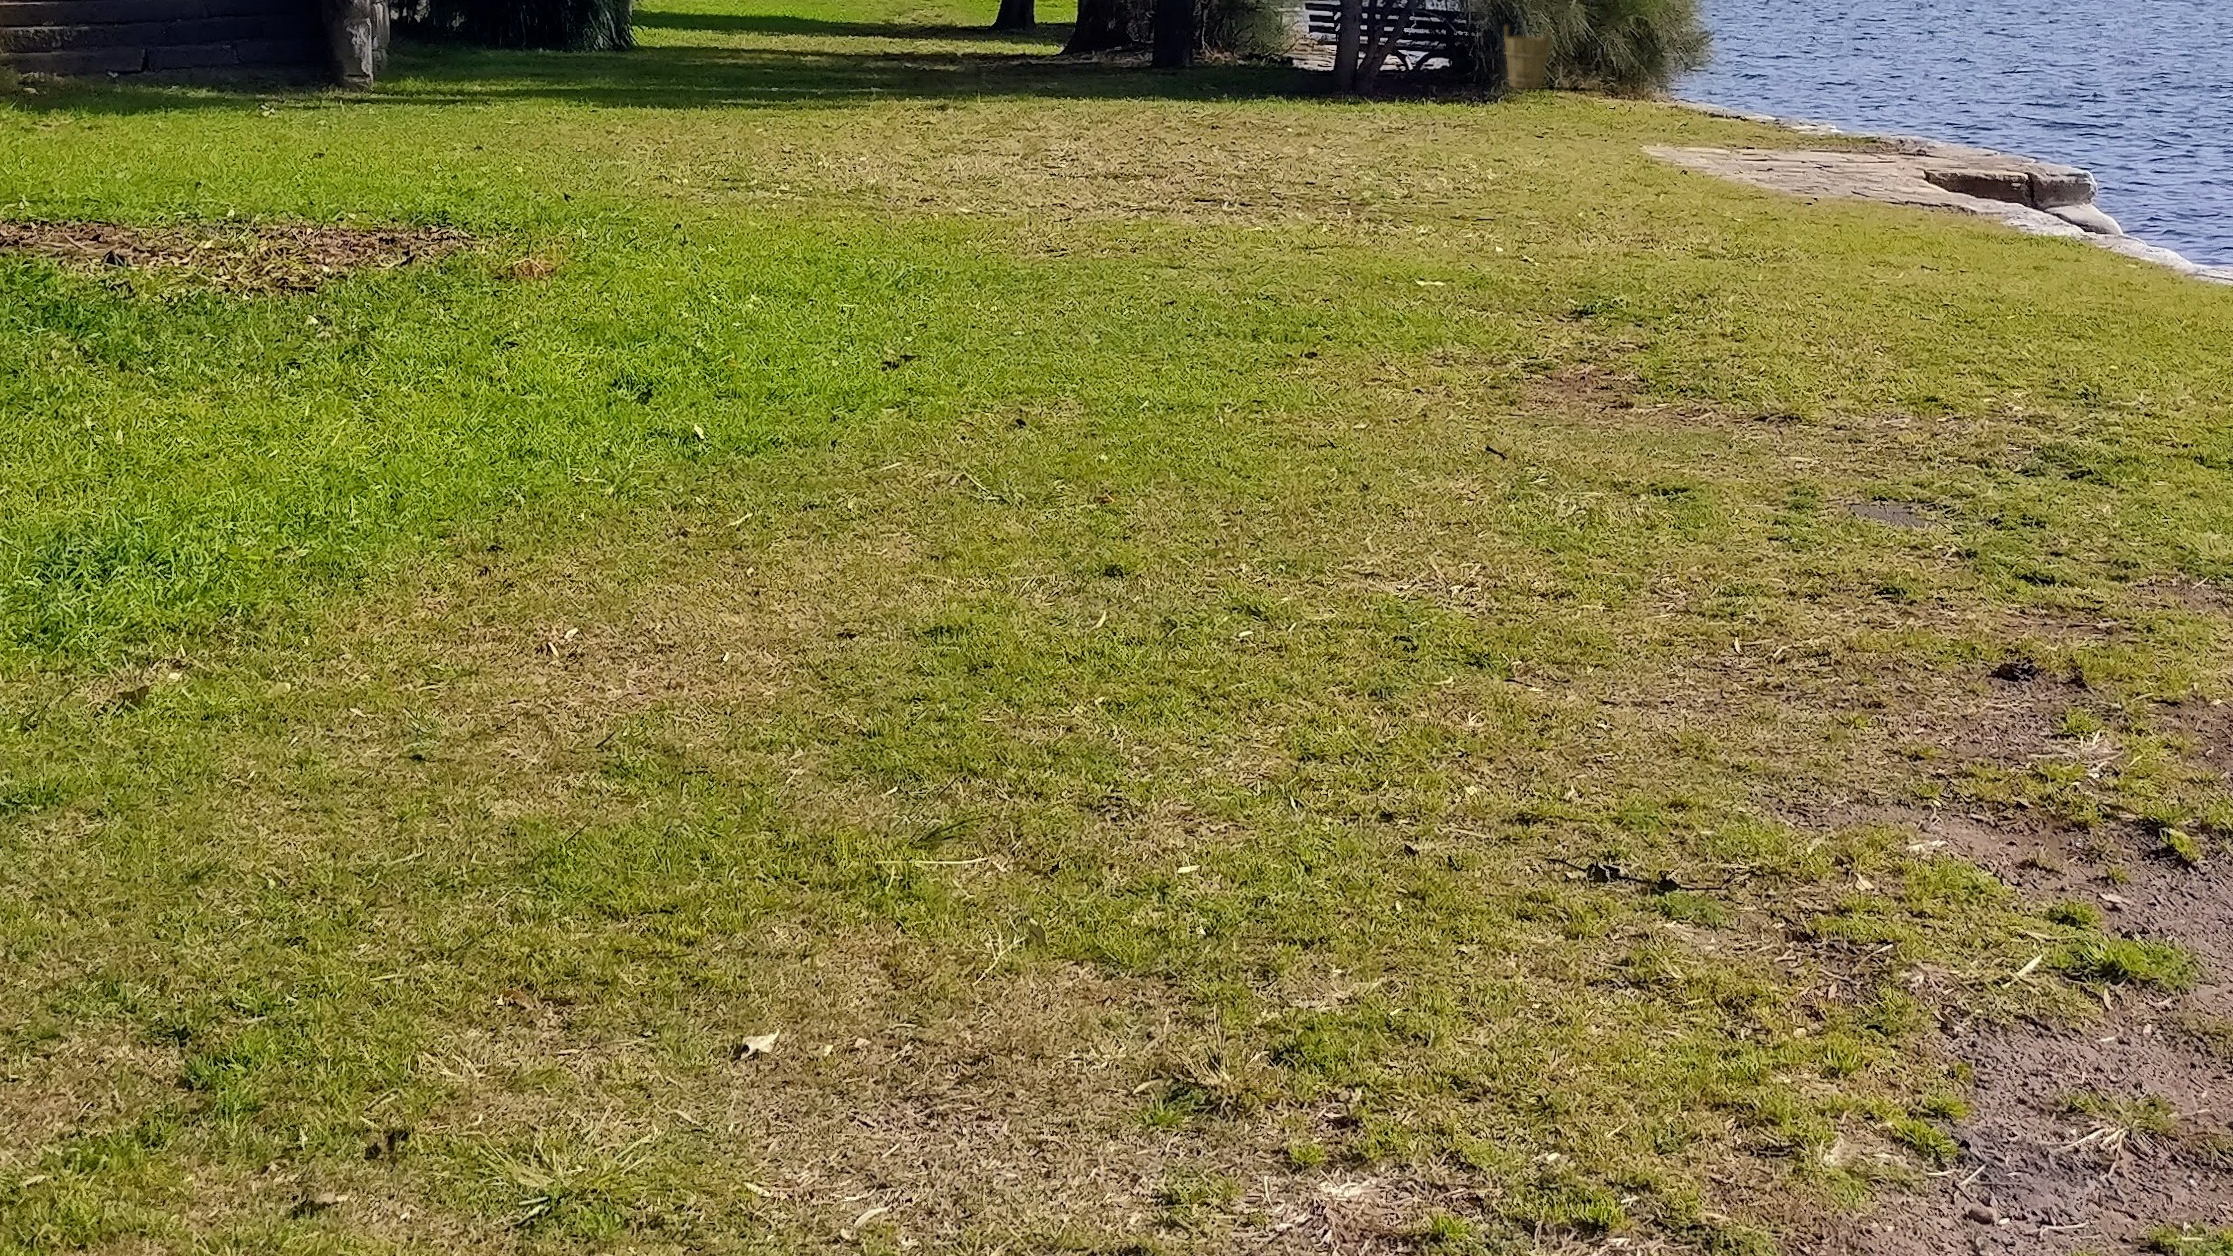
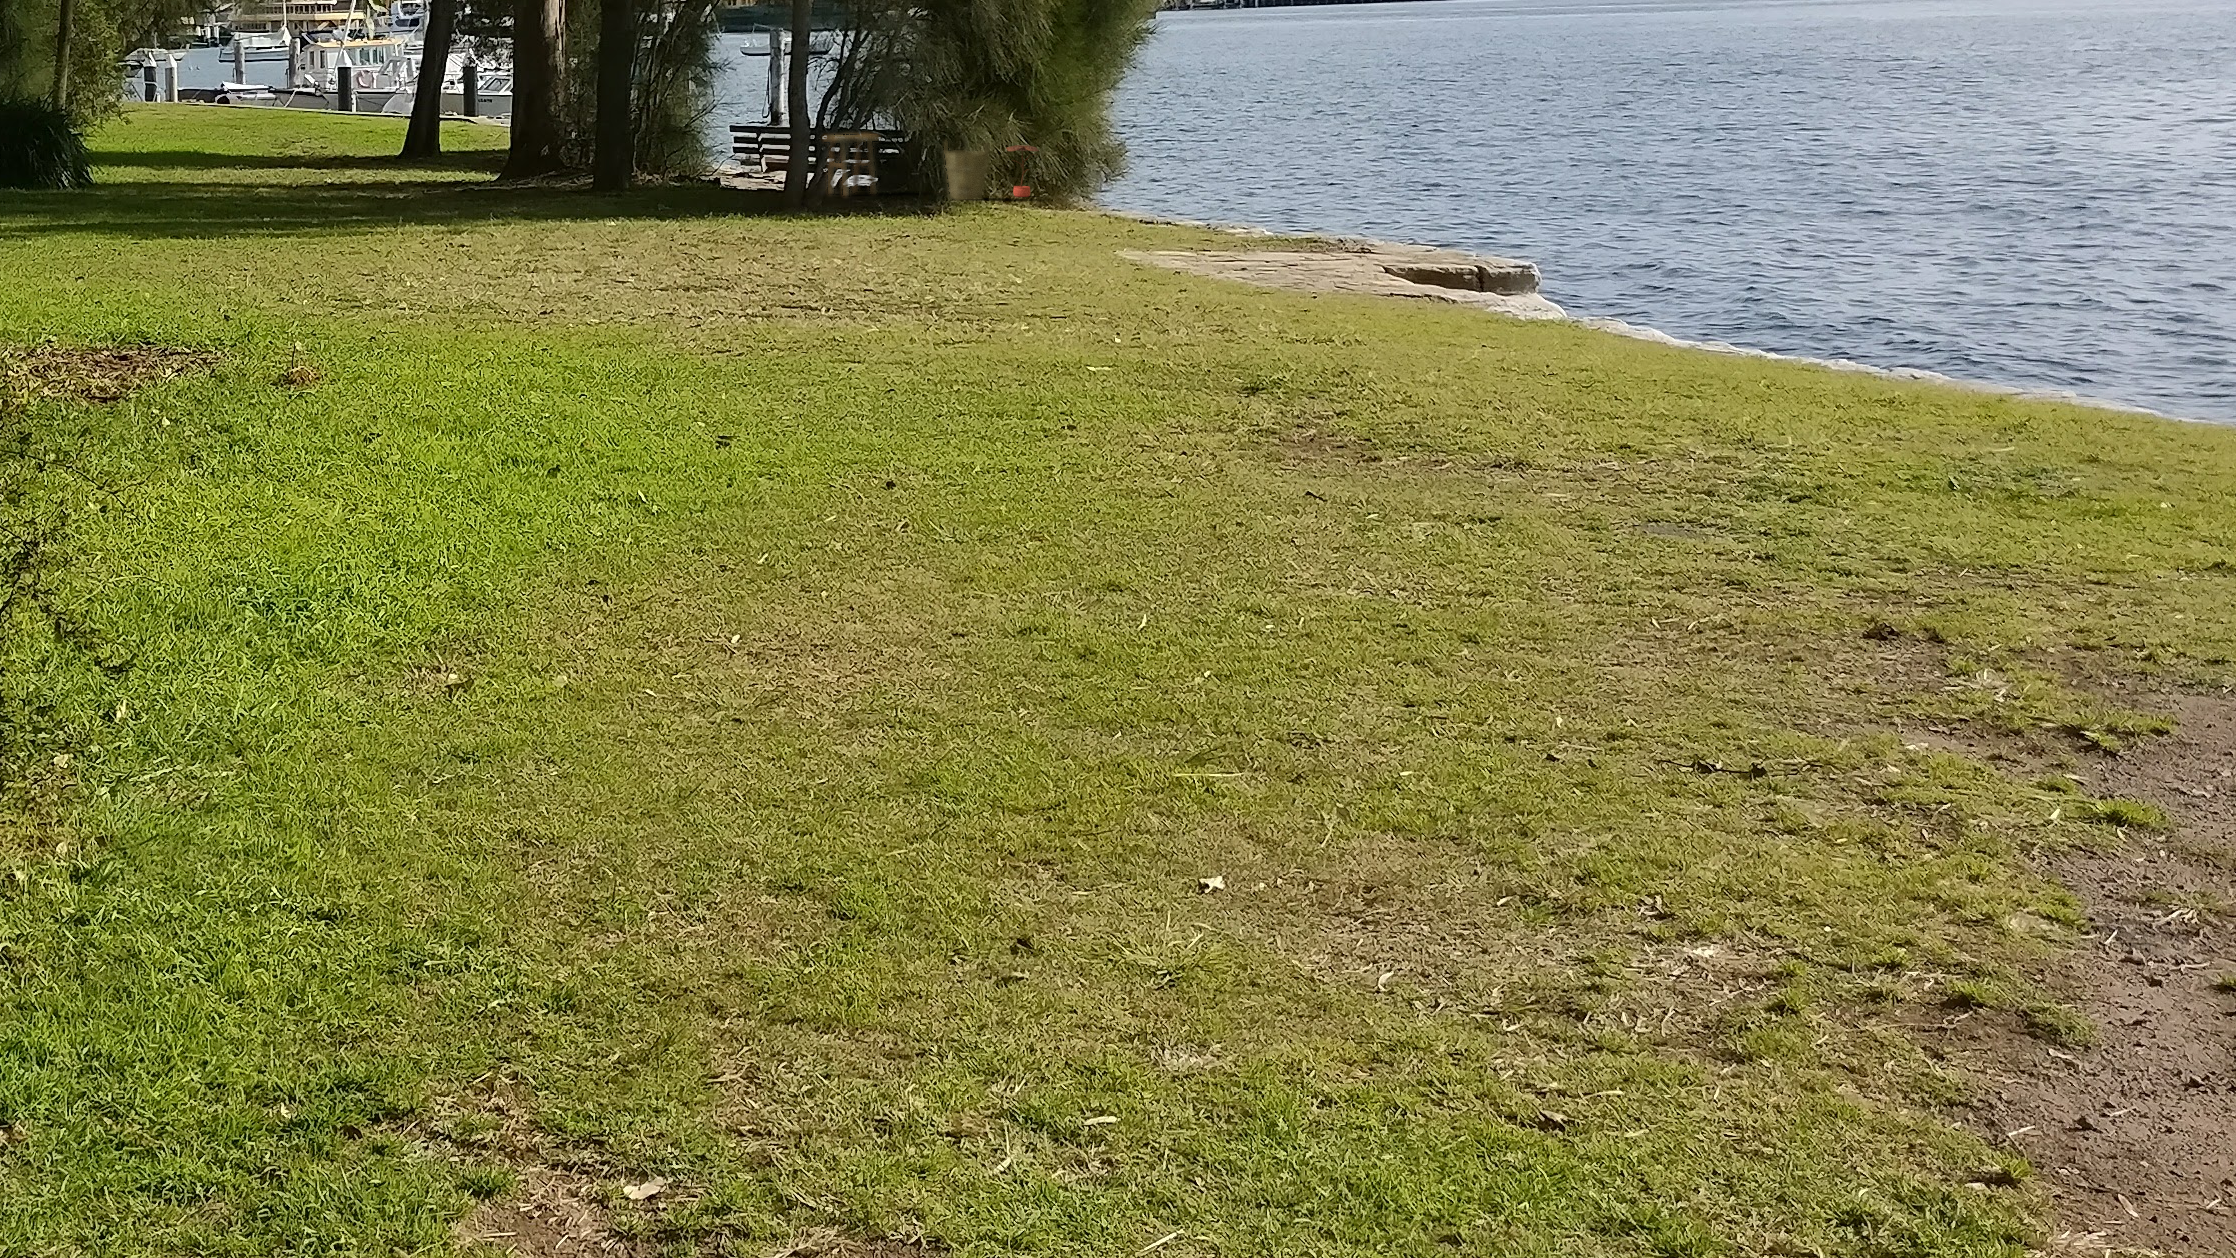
stool: none [1379,17,1441,81] -> present [824,134,879,196]
potted plant: none [1573,32,1607,87] -> present [1006,145,1039,197]

